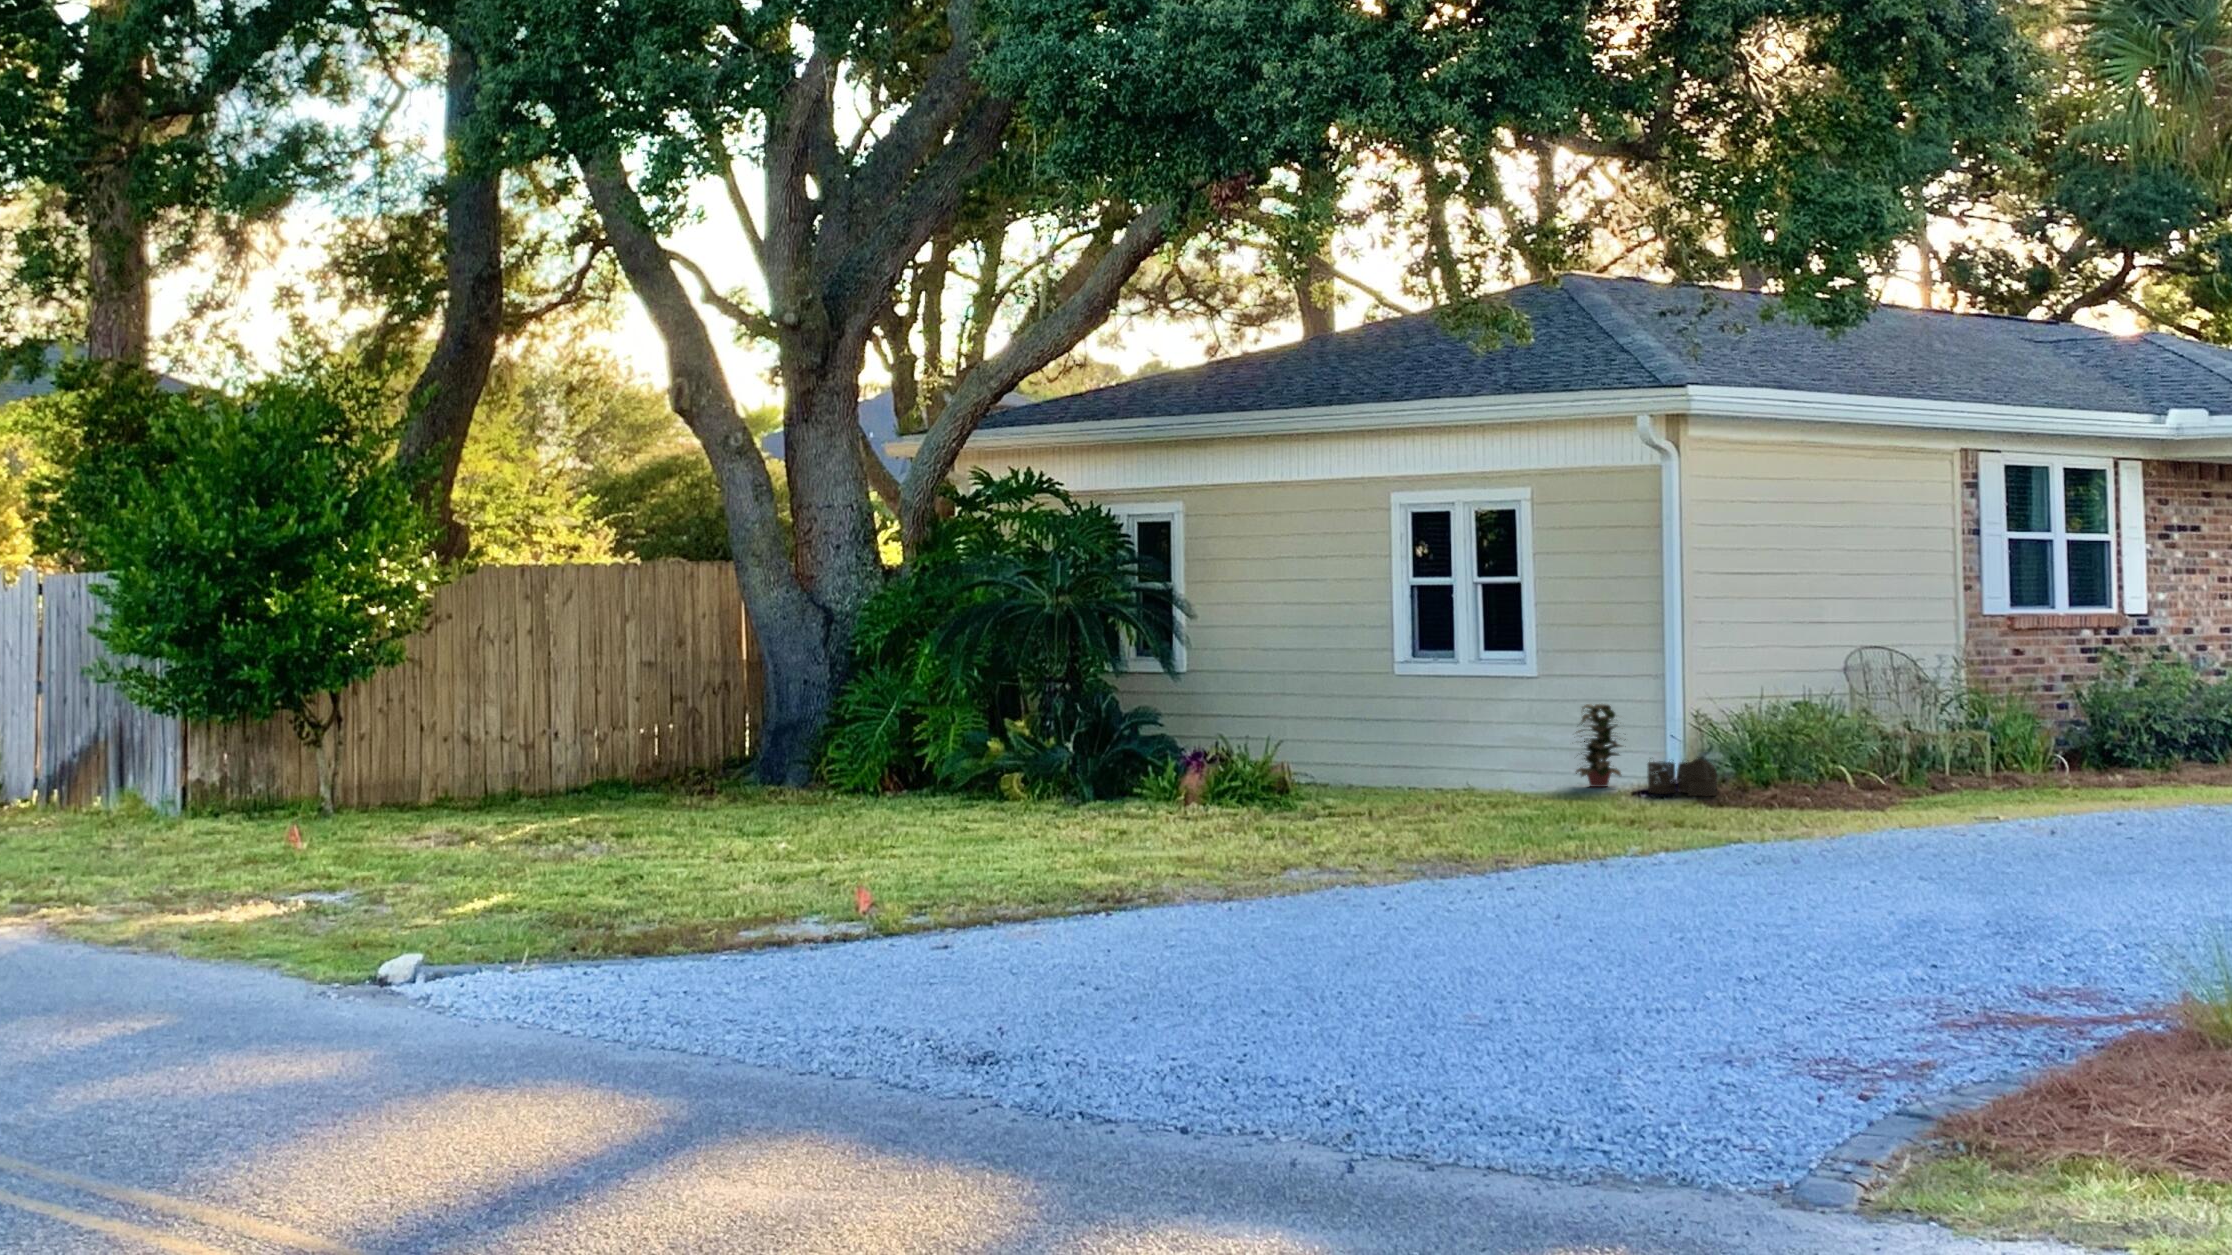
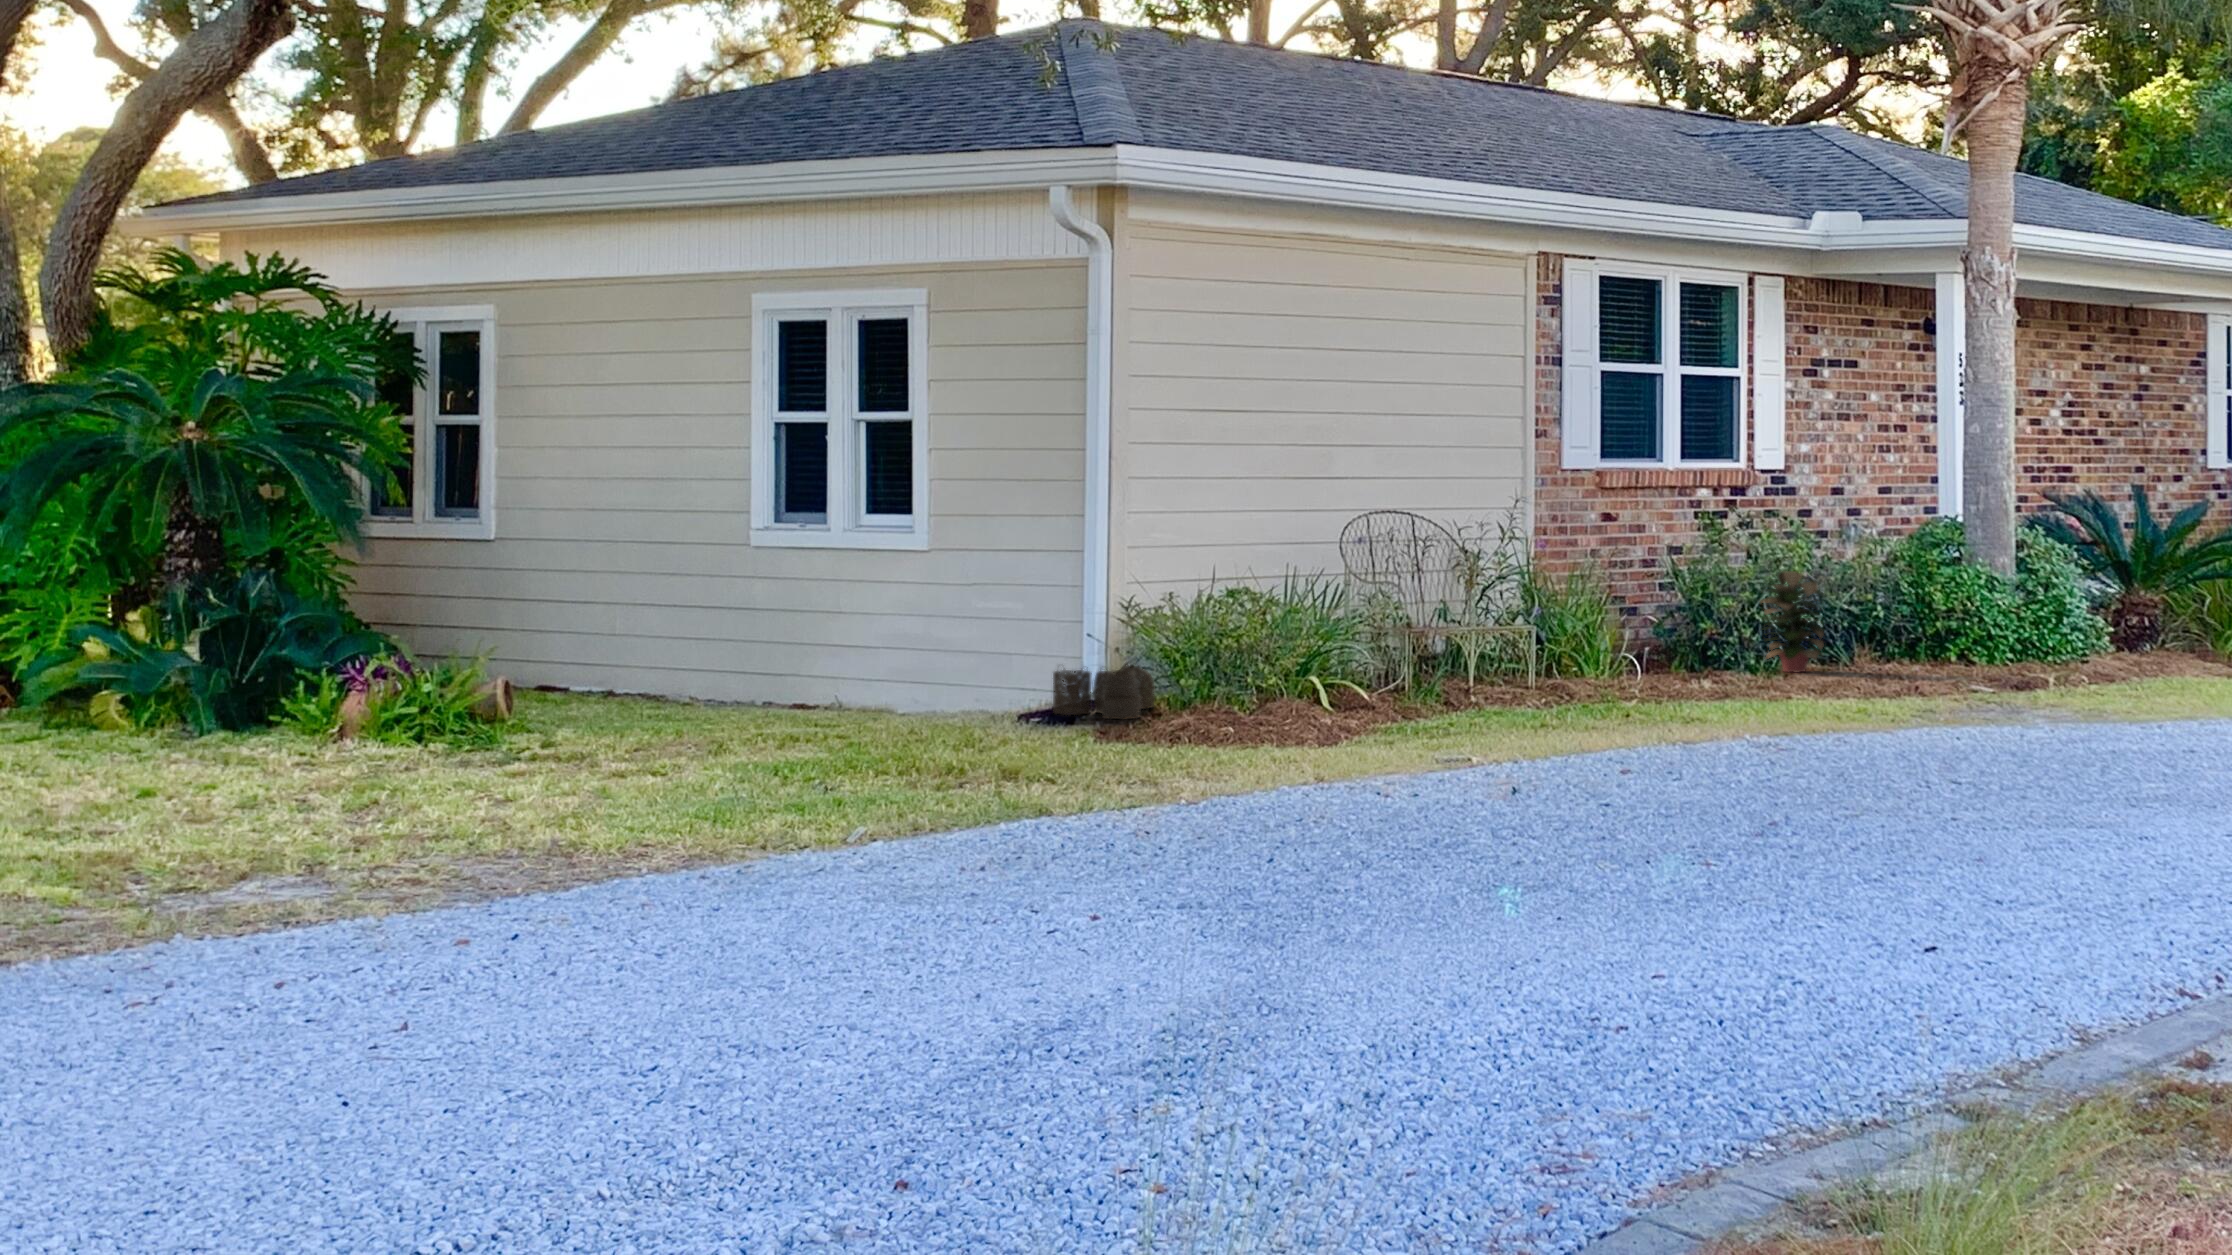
decorative plant: present [1576,704,1622,787] -> present [1761,571,1826,673]

